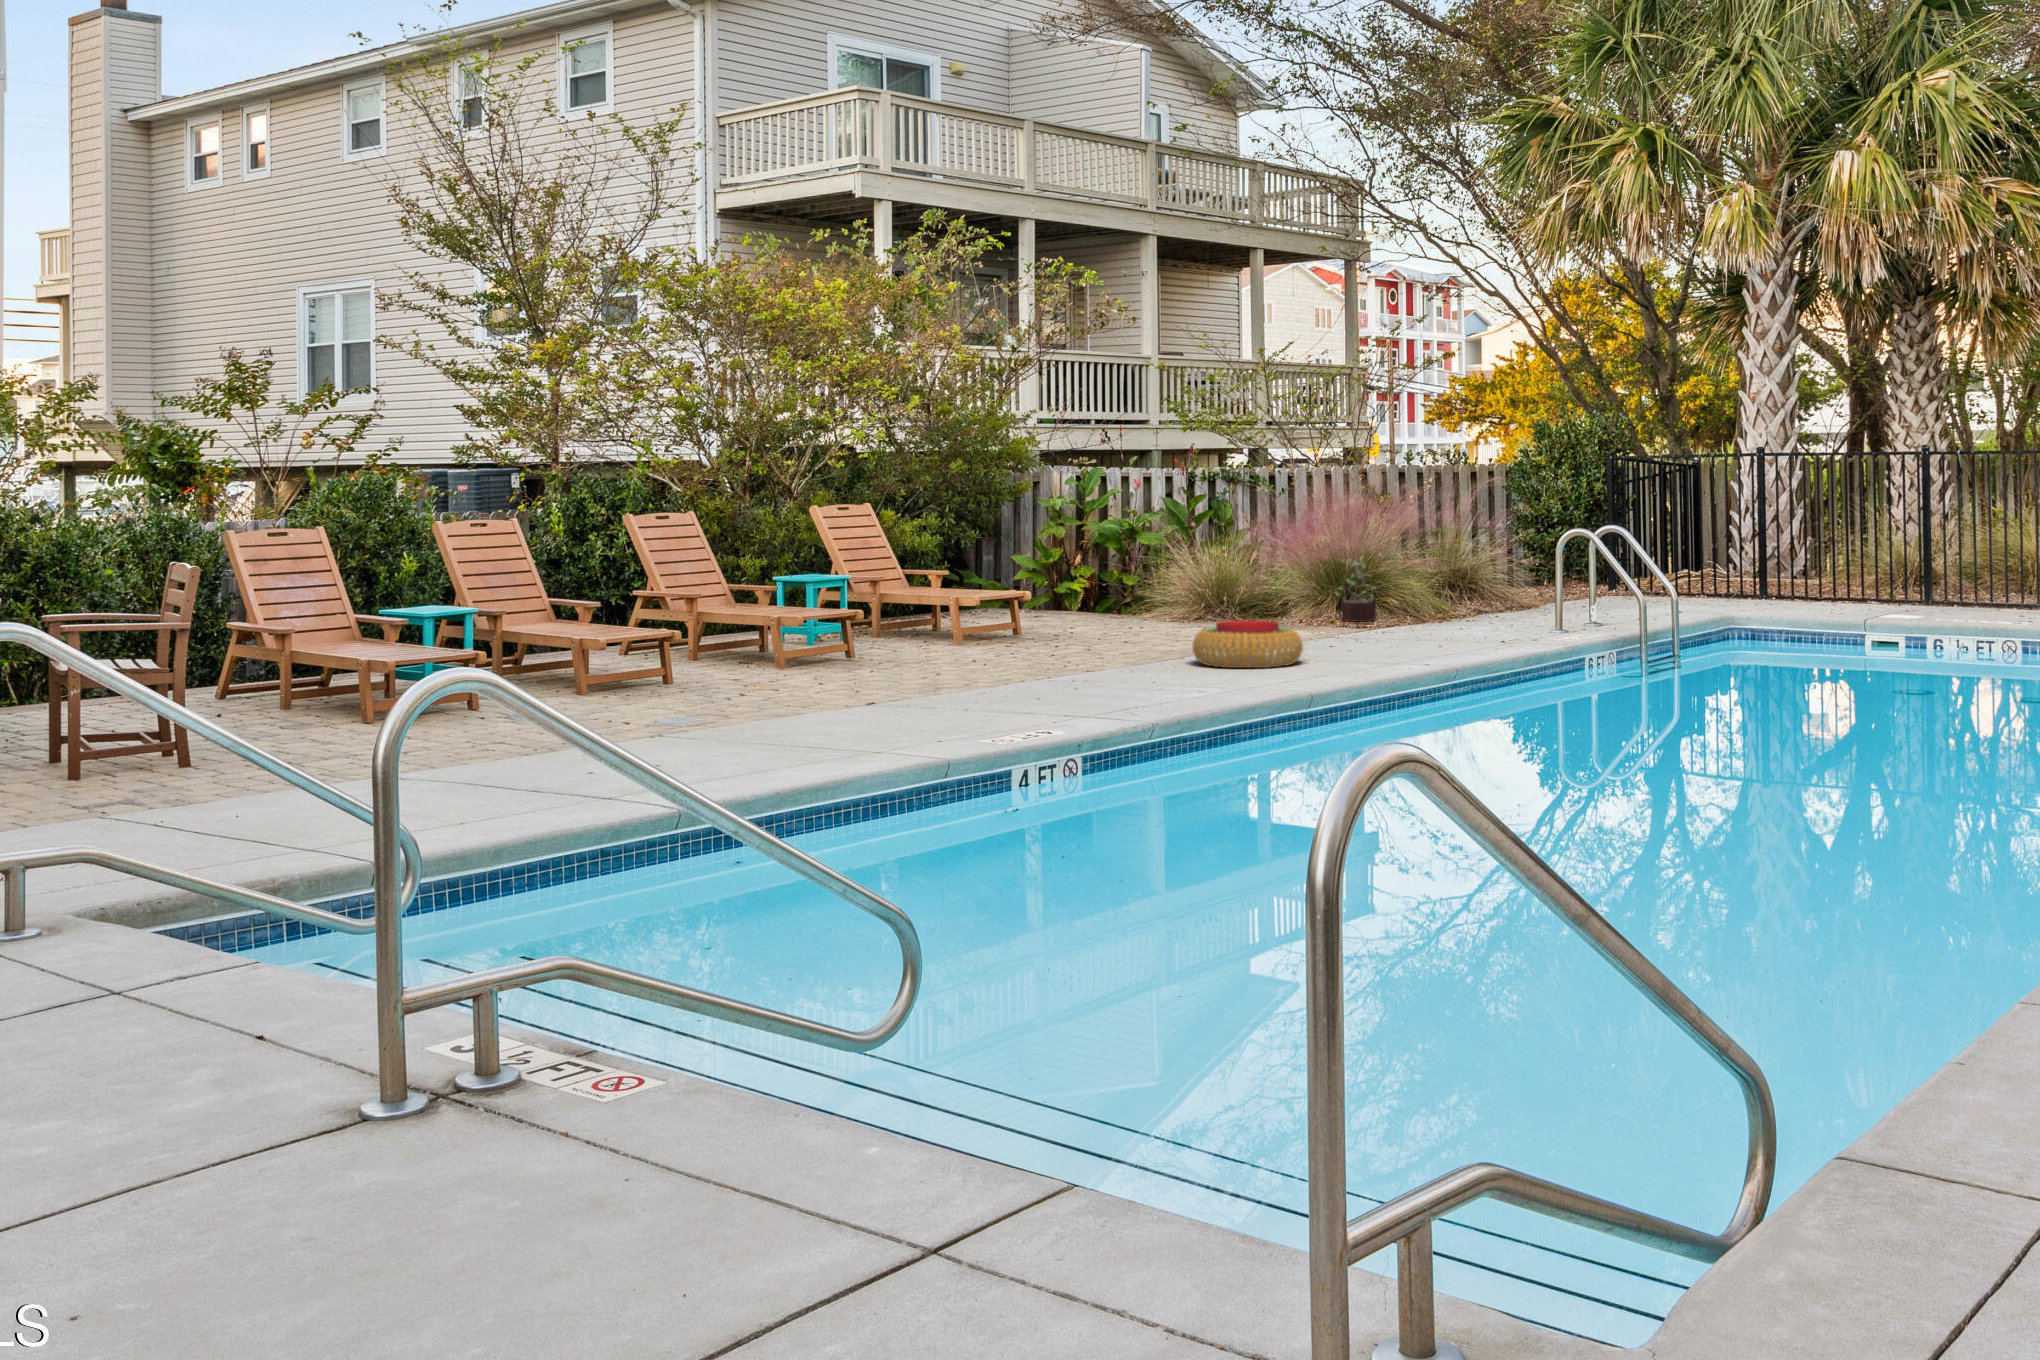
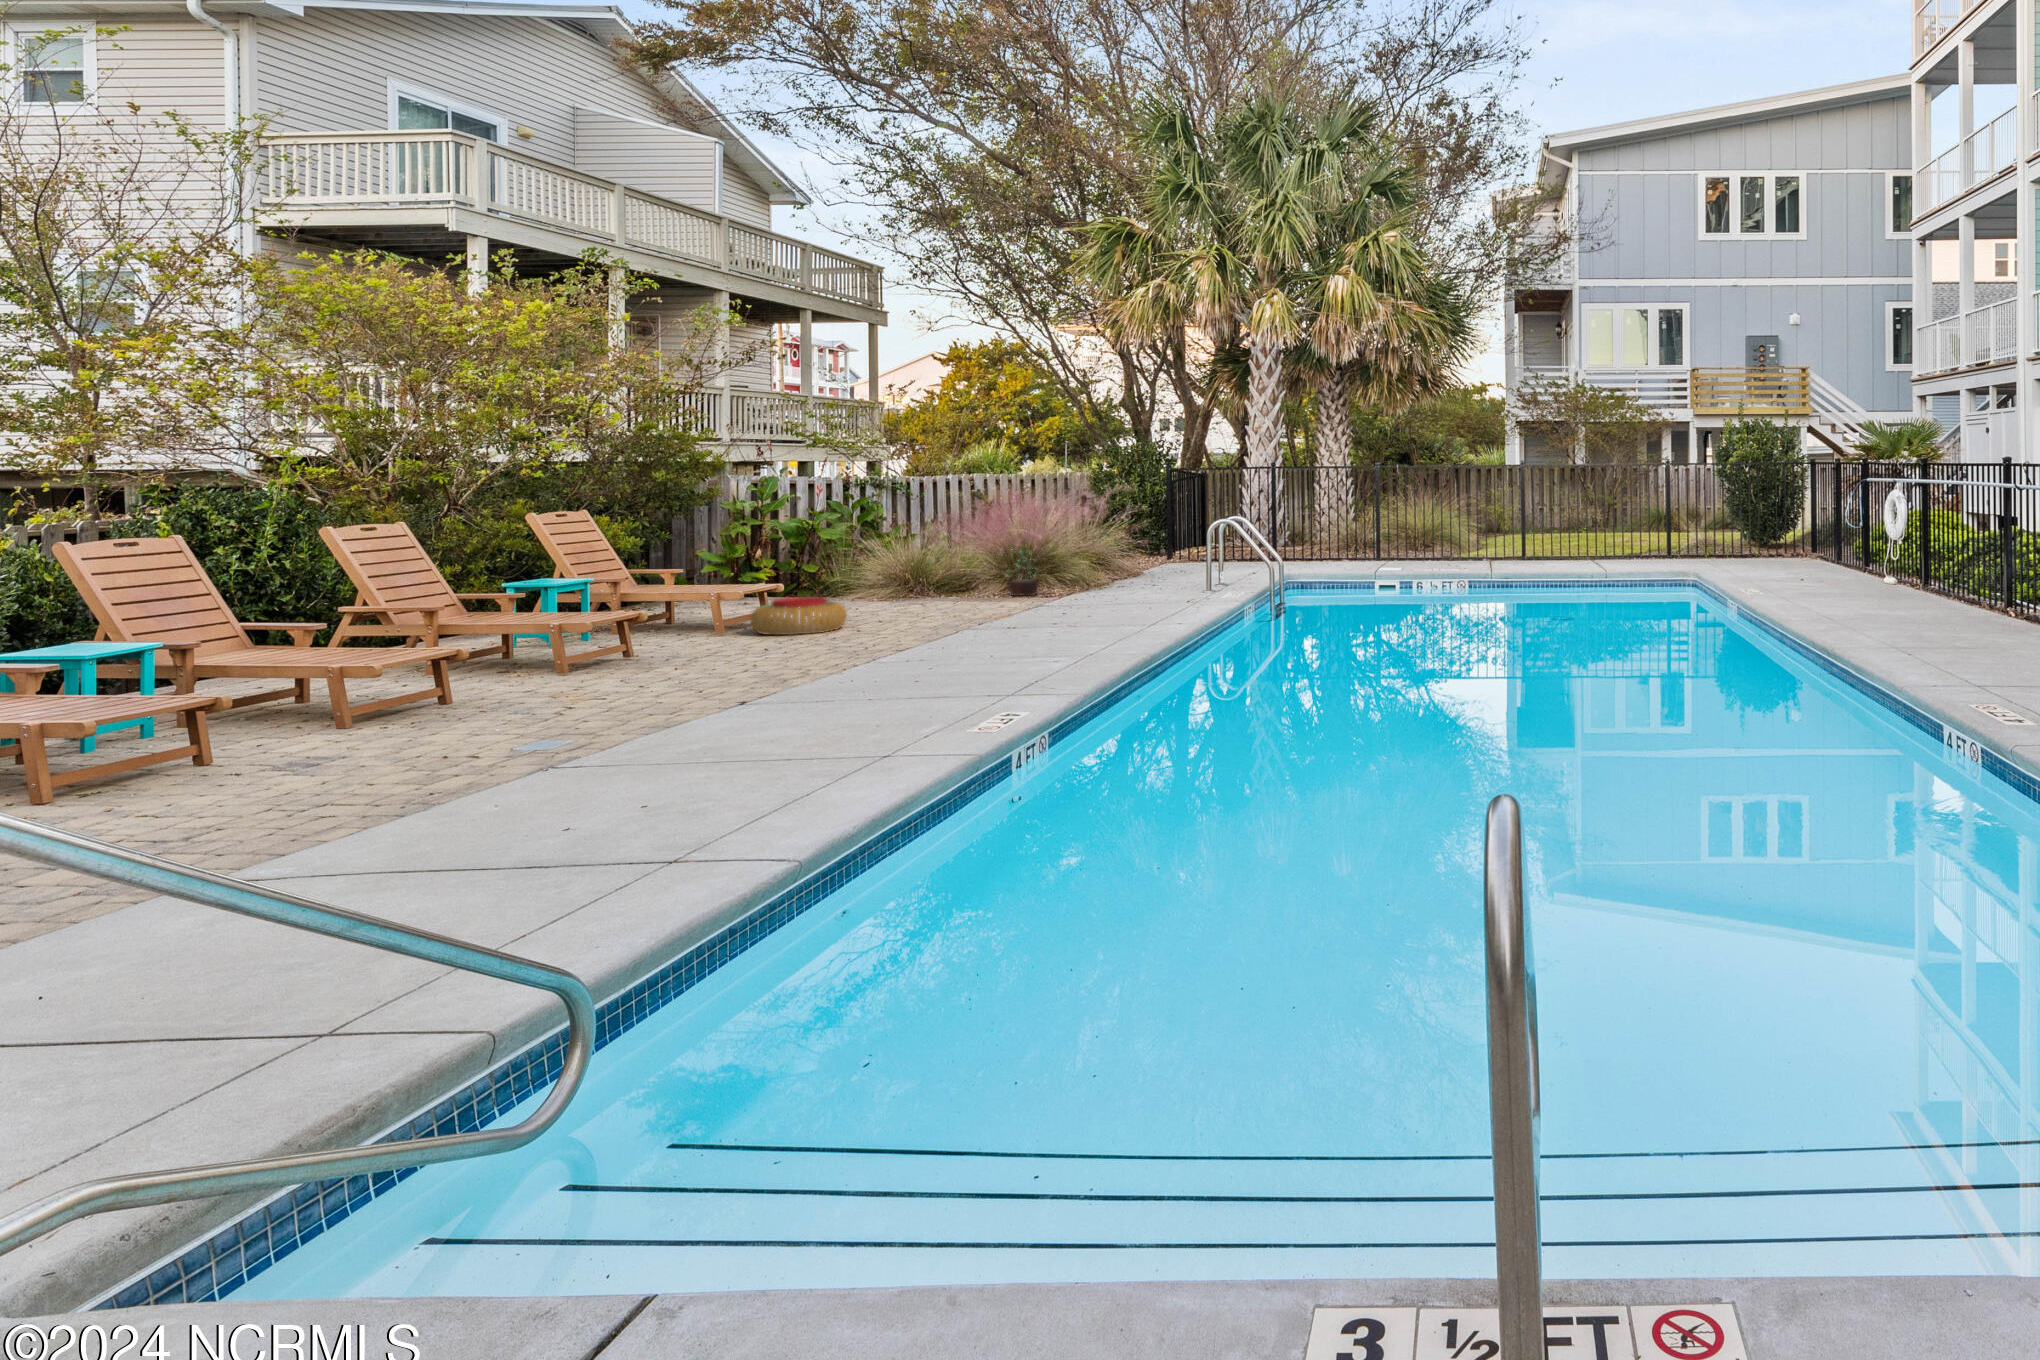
pouf: present [1193,620,1303,668] -> present [750,597,847,635]

